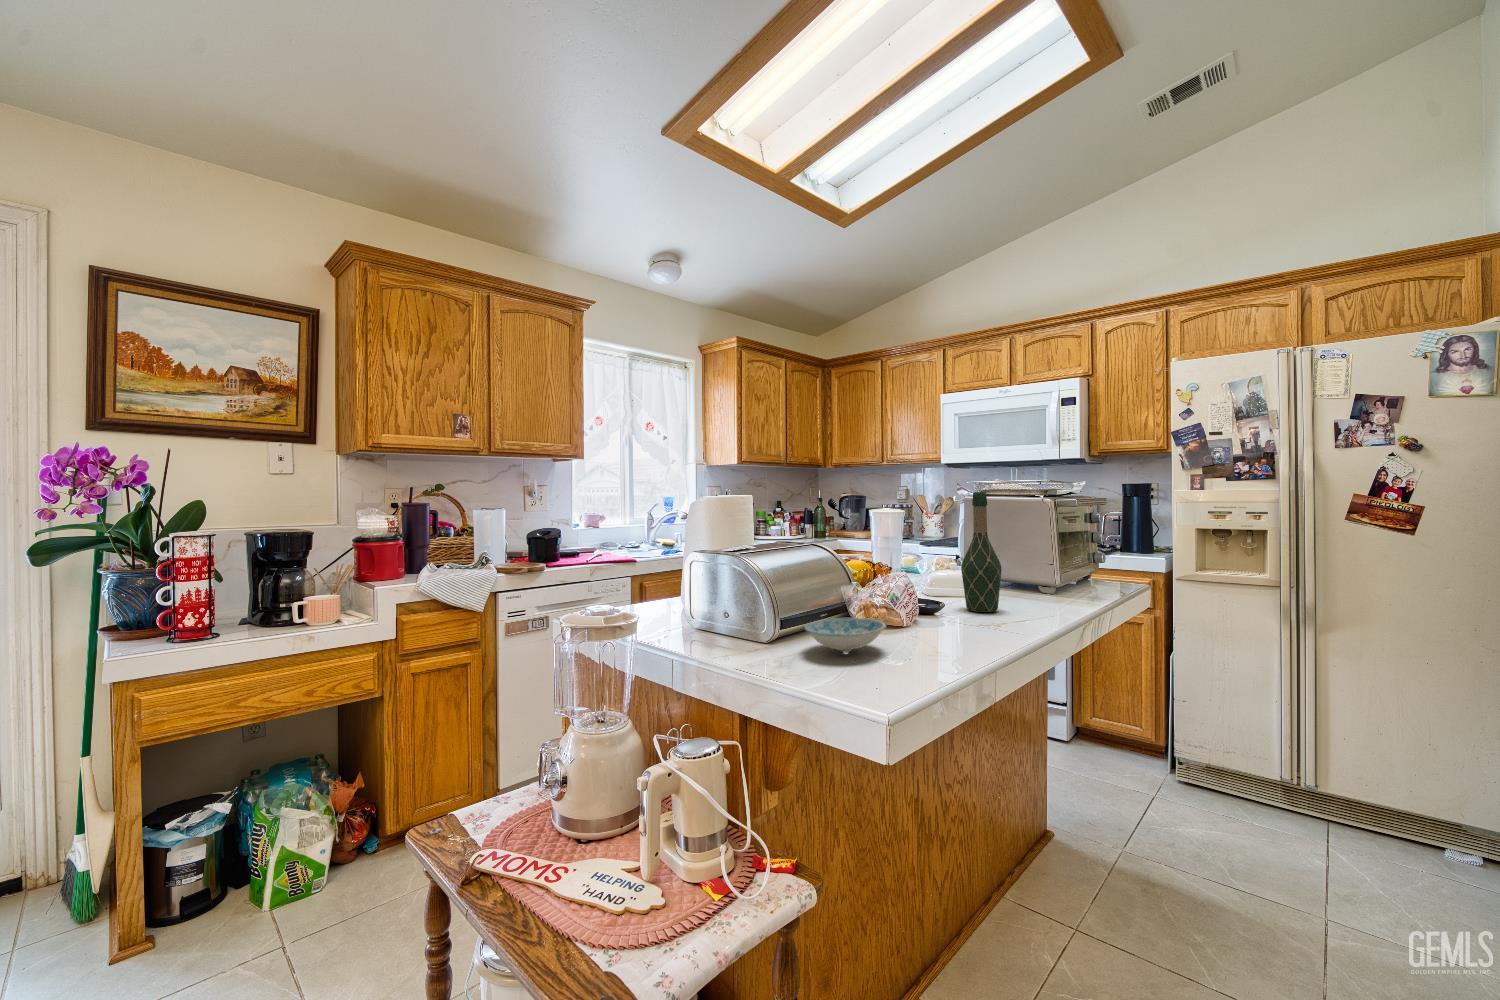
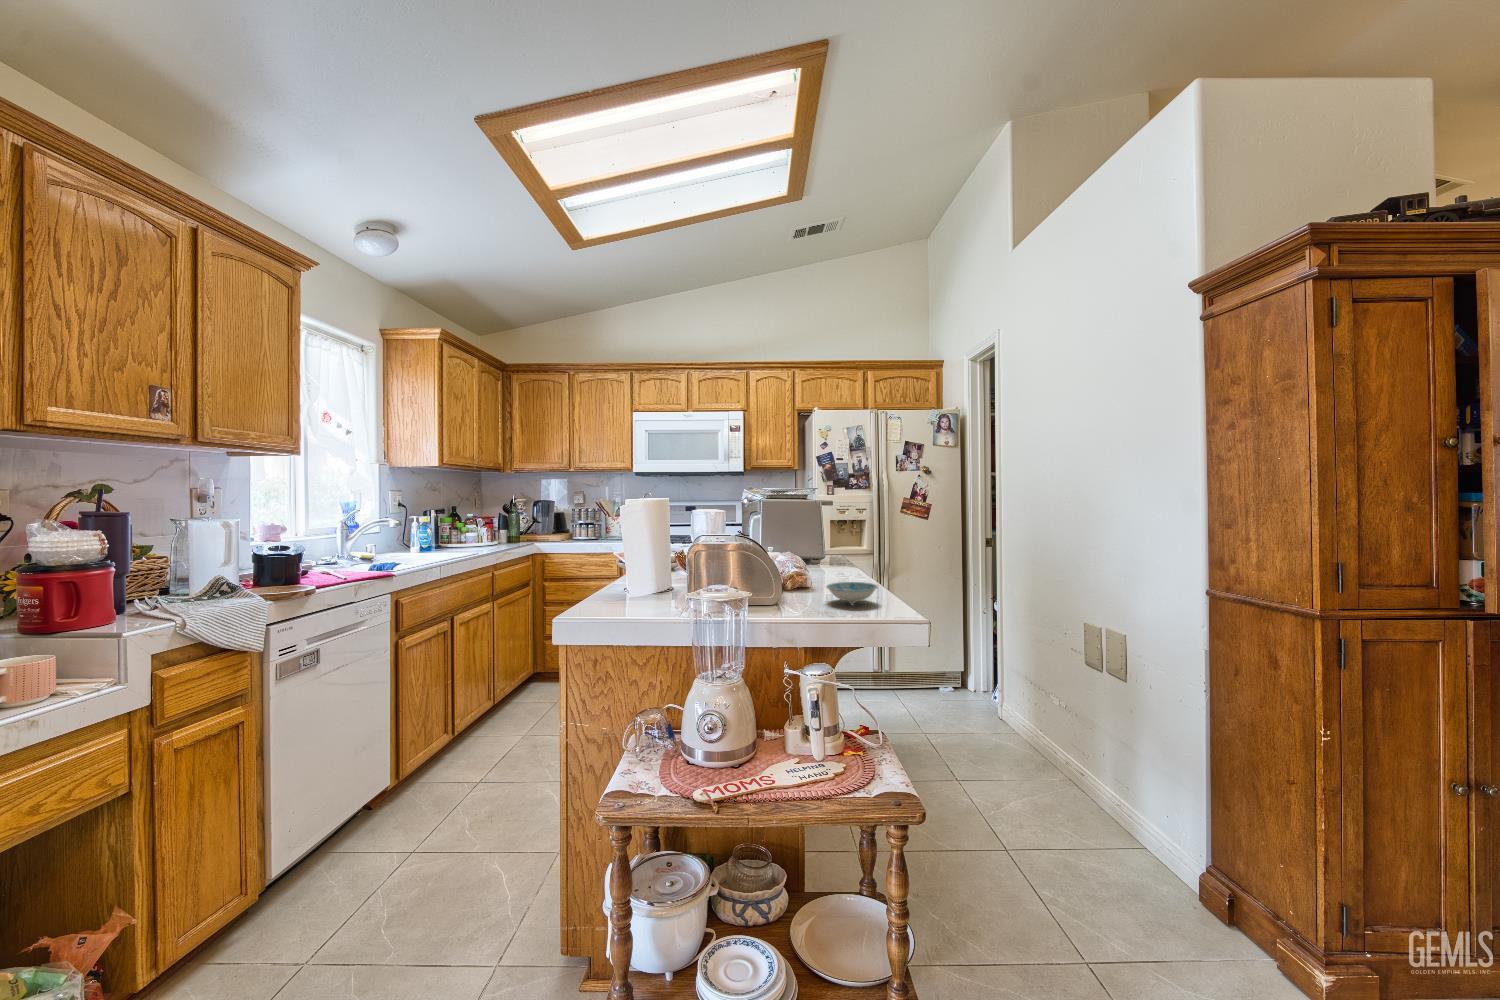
wine bottle: present [961,492,1001,612] -> none [819,497,844,577]

